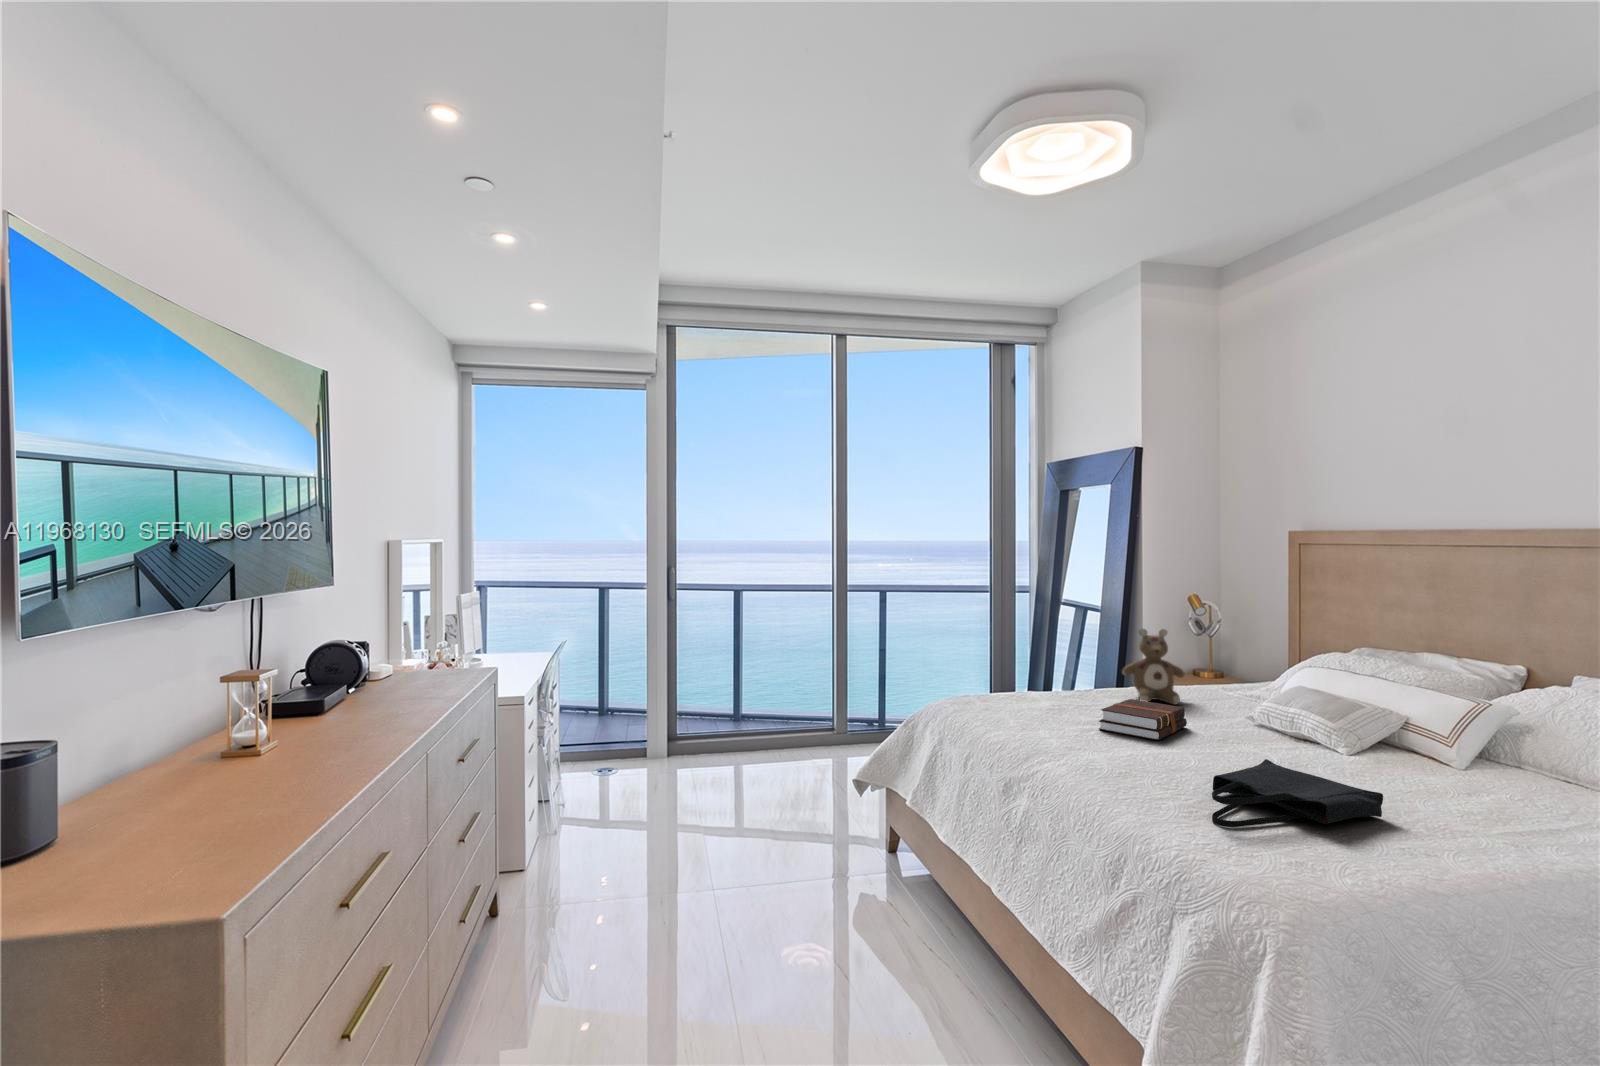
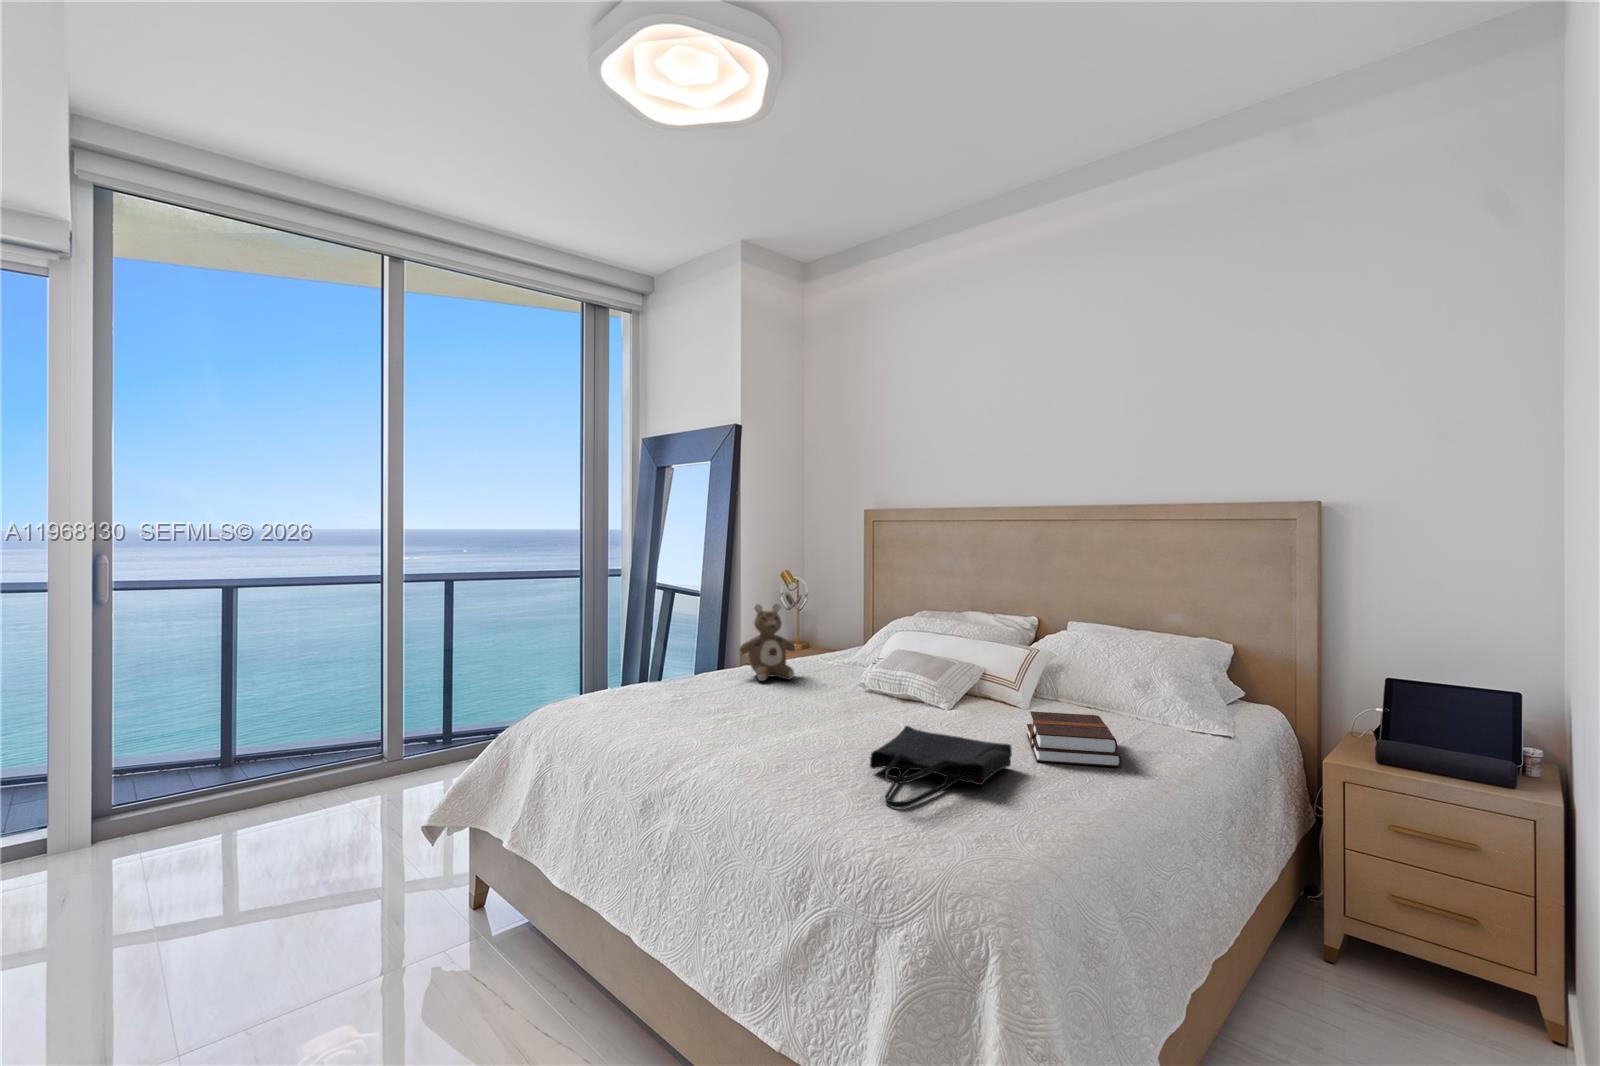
hardback book: present [1099,699,1187,740] -> present [1027,711,1121,767]

